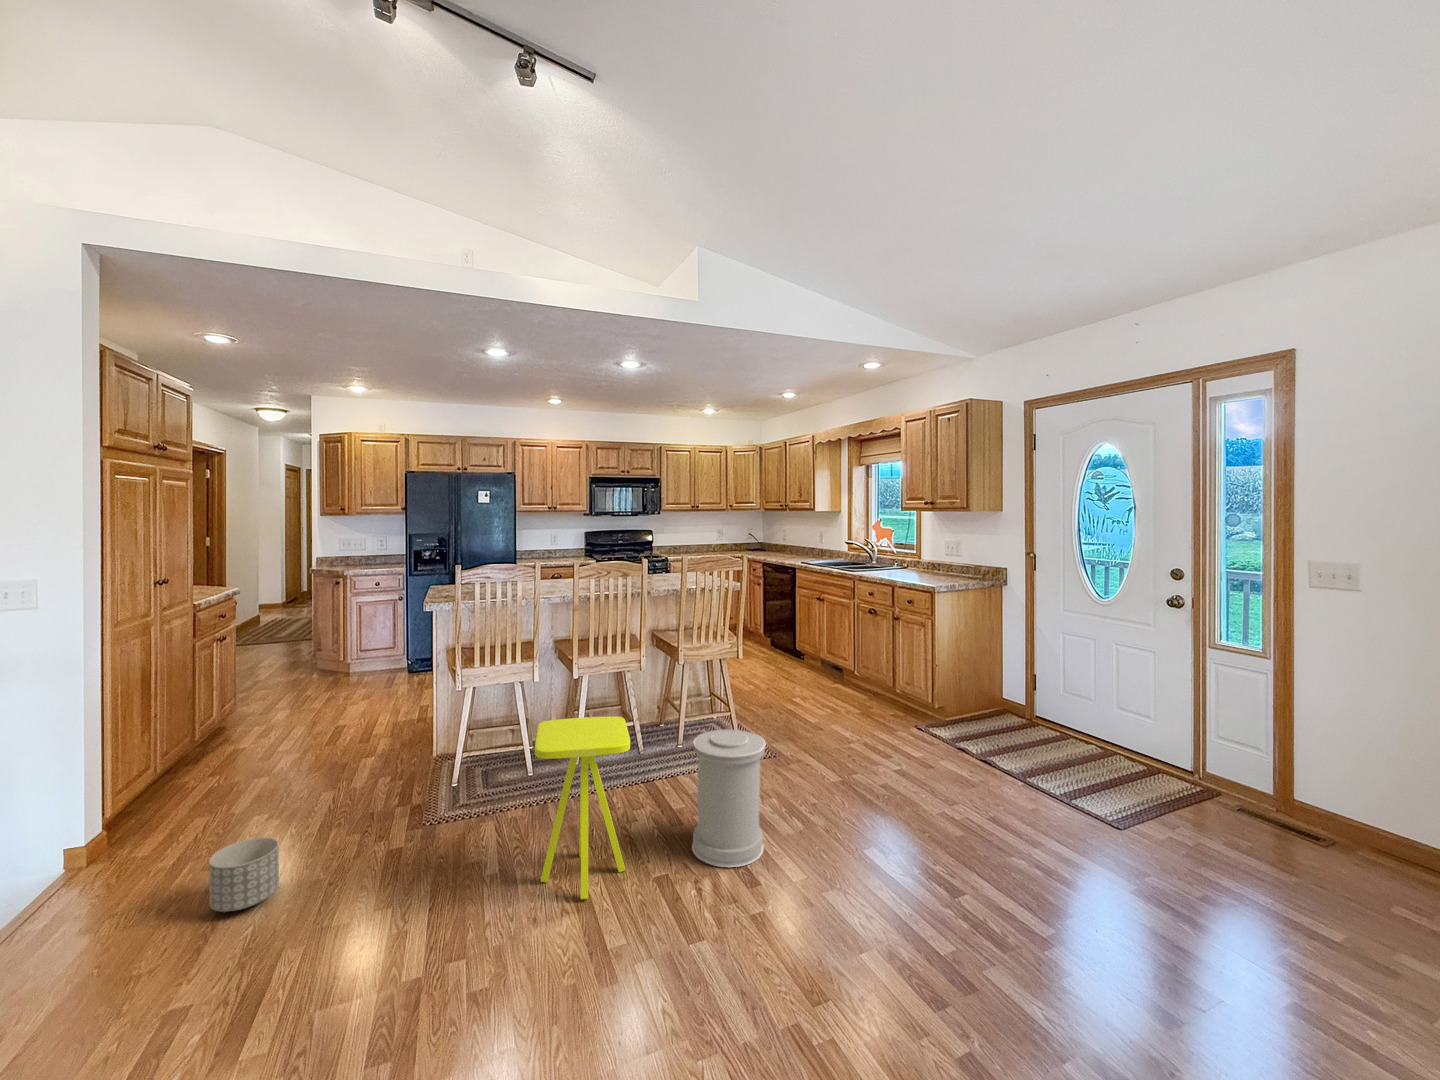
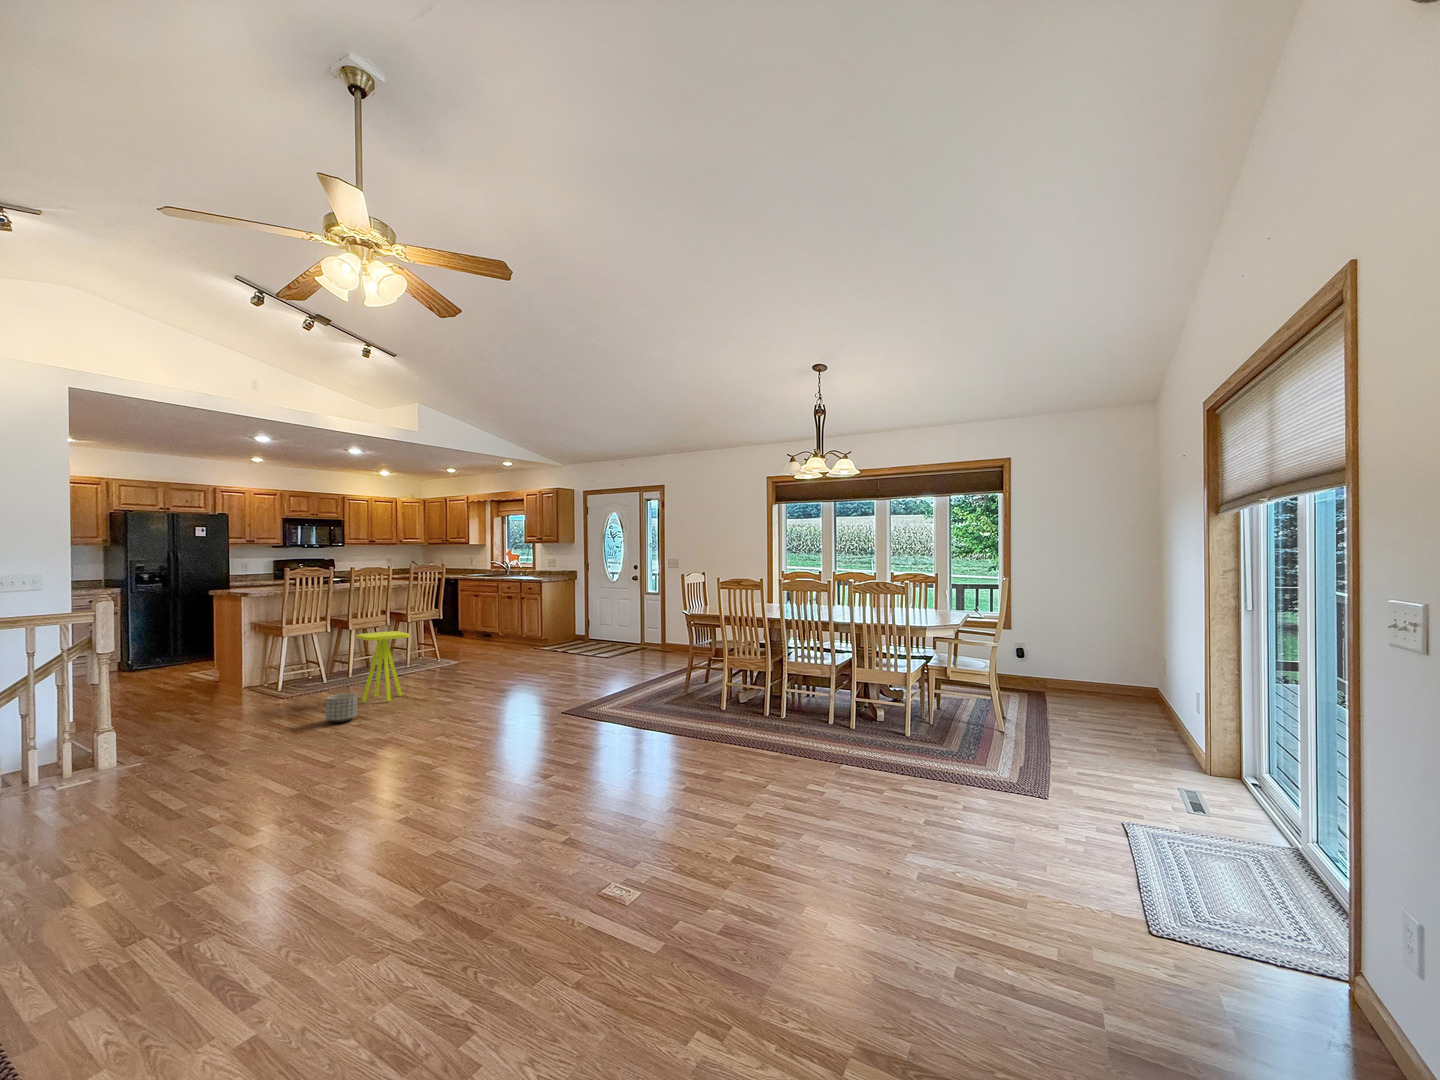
trash can: present [692,729,765,867] -> none [430,636,466,689]
planter: present [209,837,279,912] -> present [326,693,357,722]

